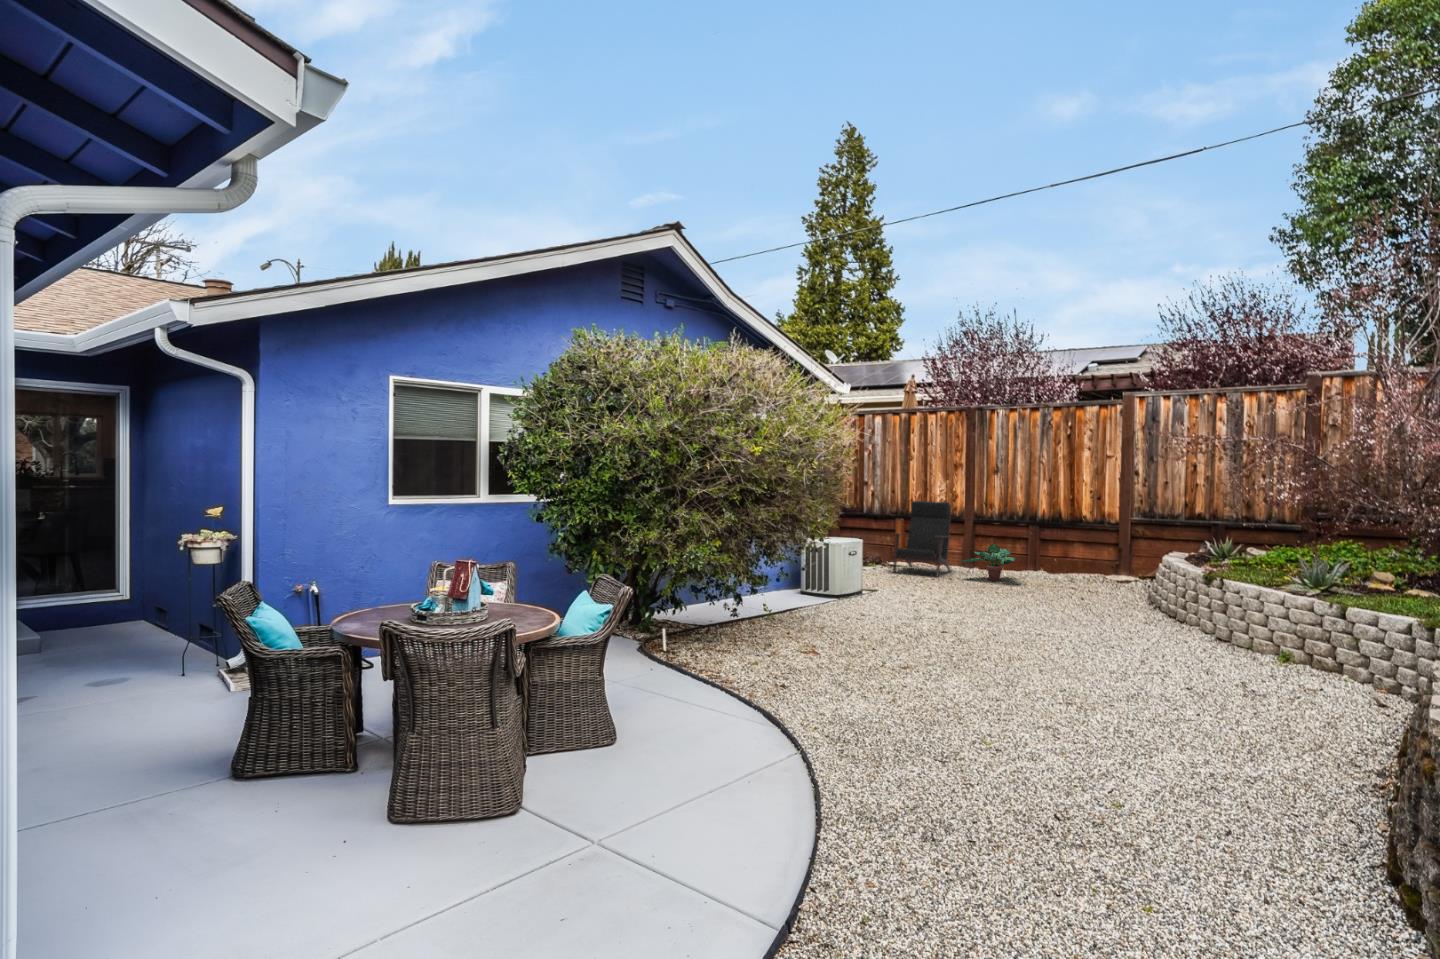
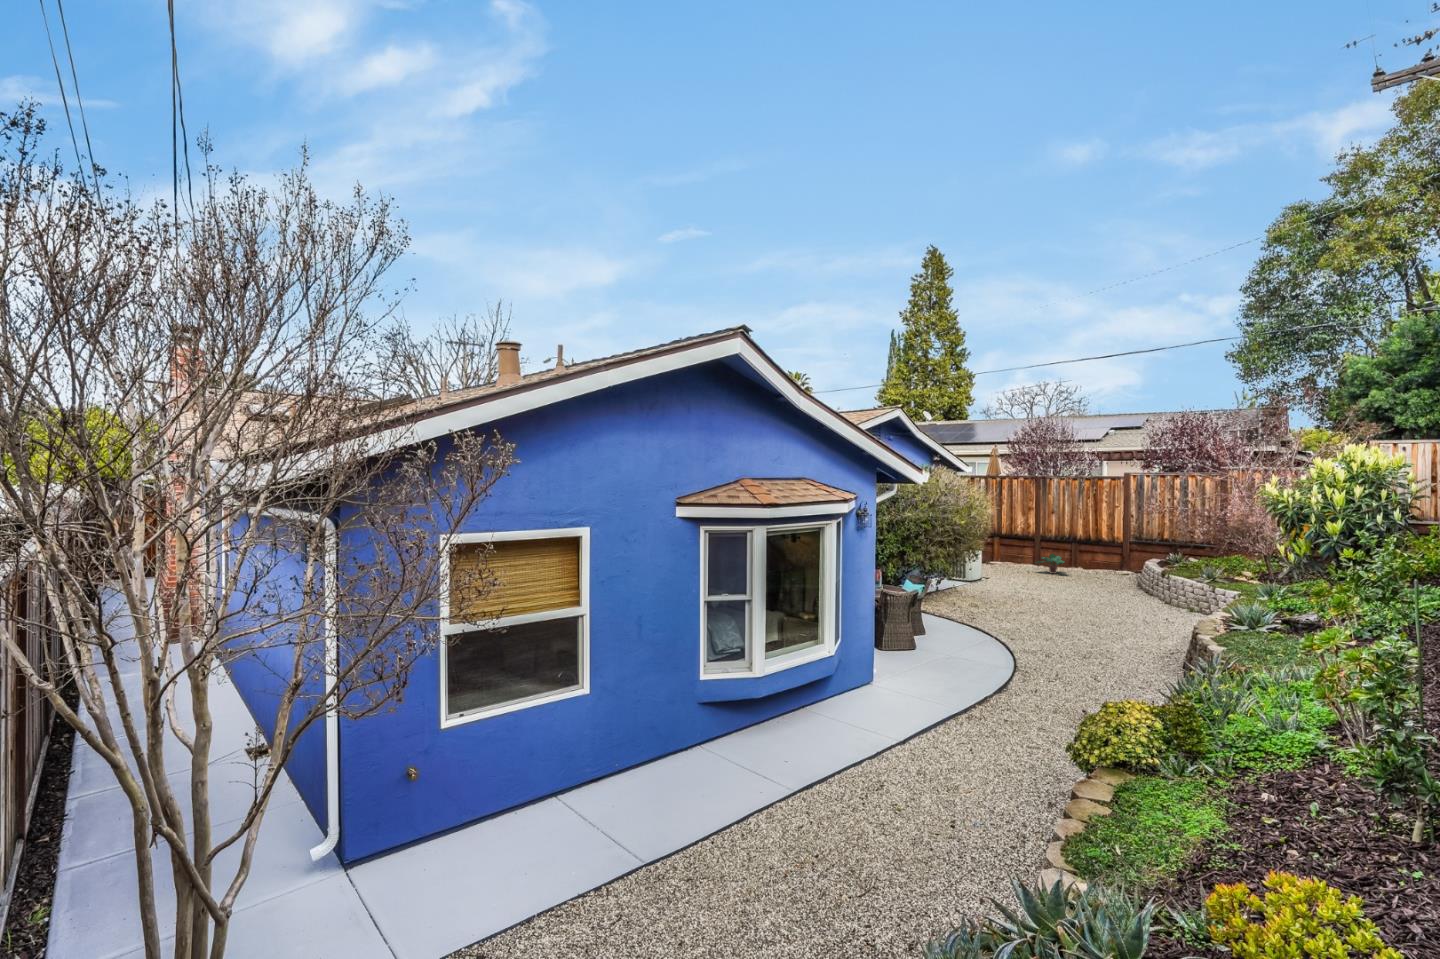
lounge chair: present [893,501,951,577] -> none [993,528,1028,571]

